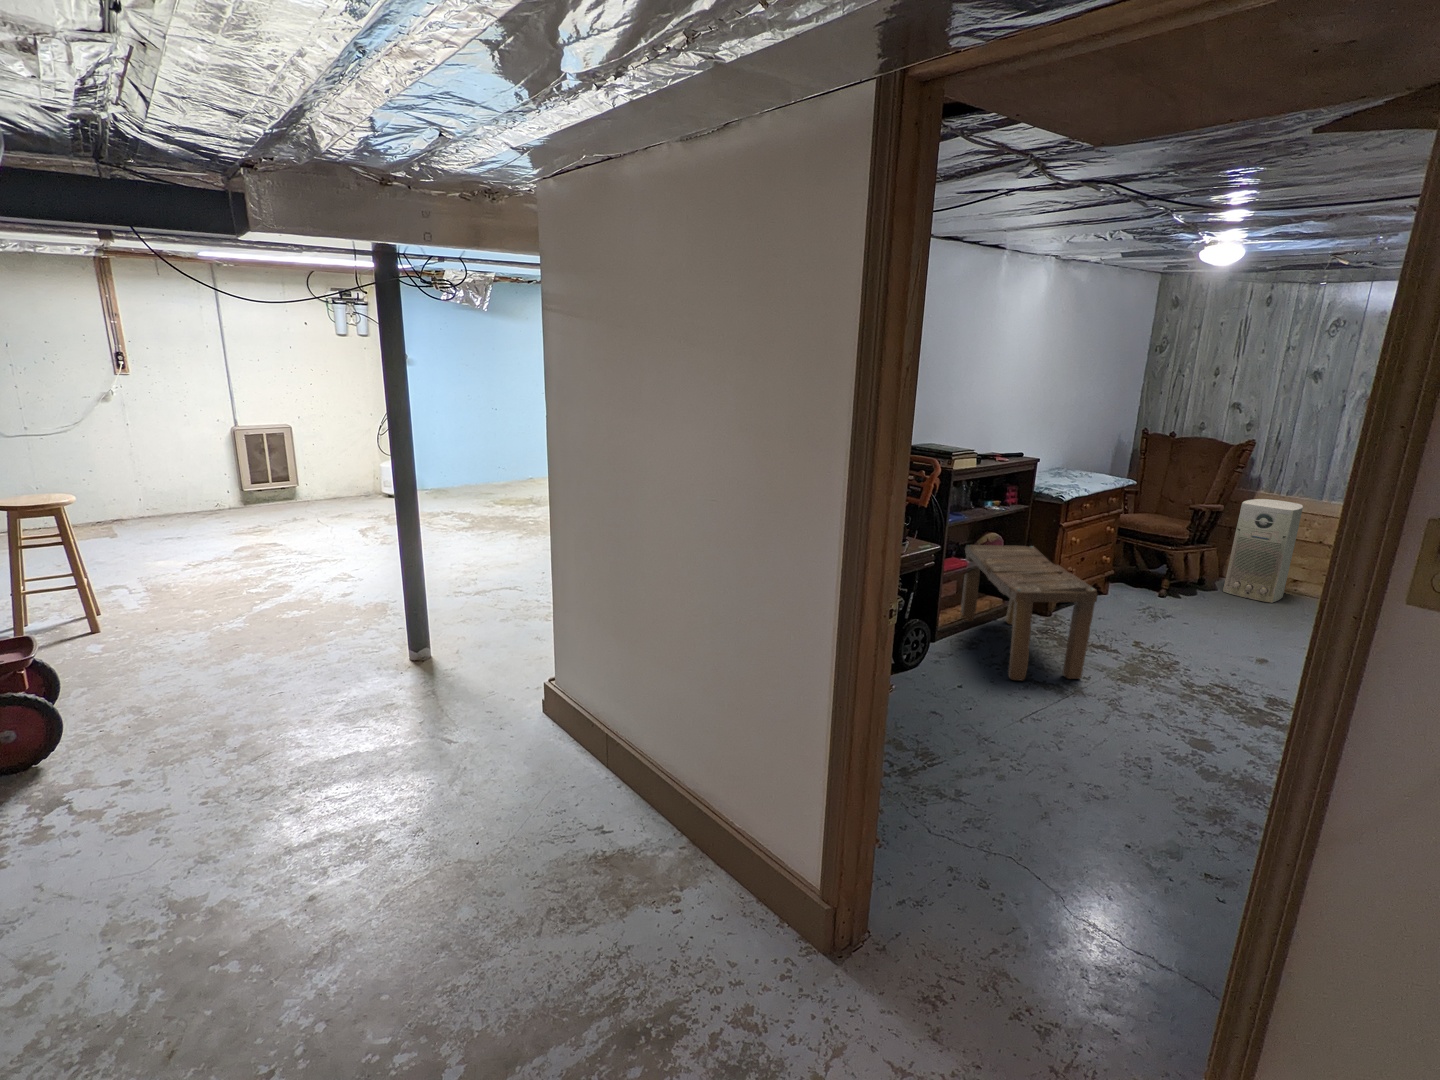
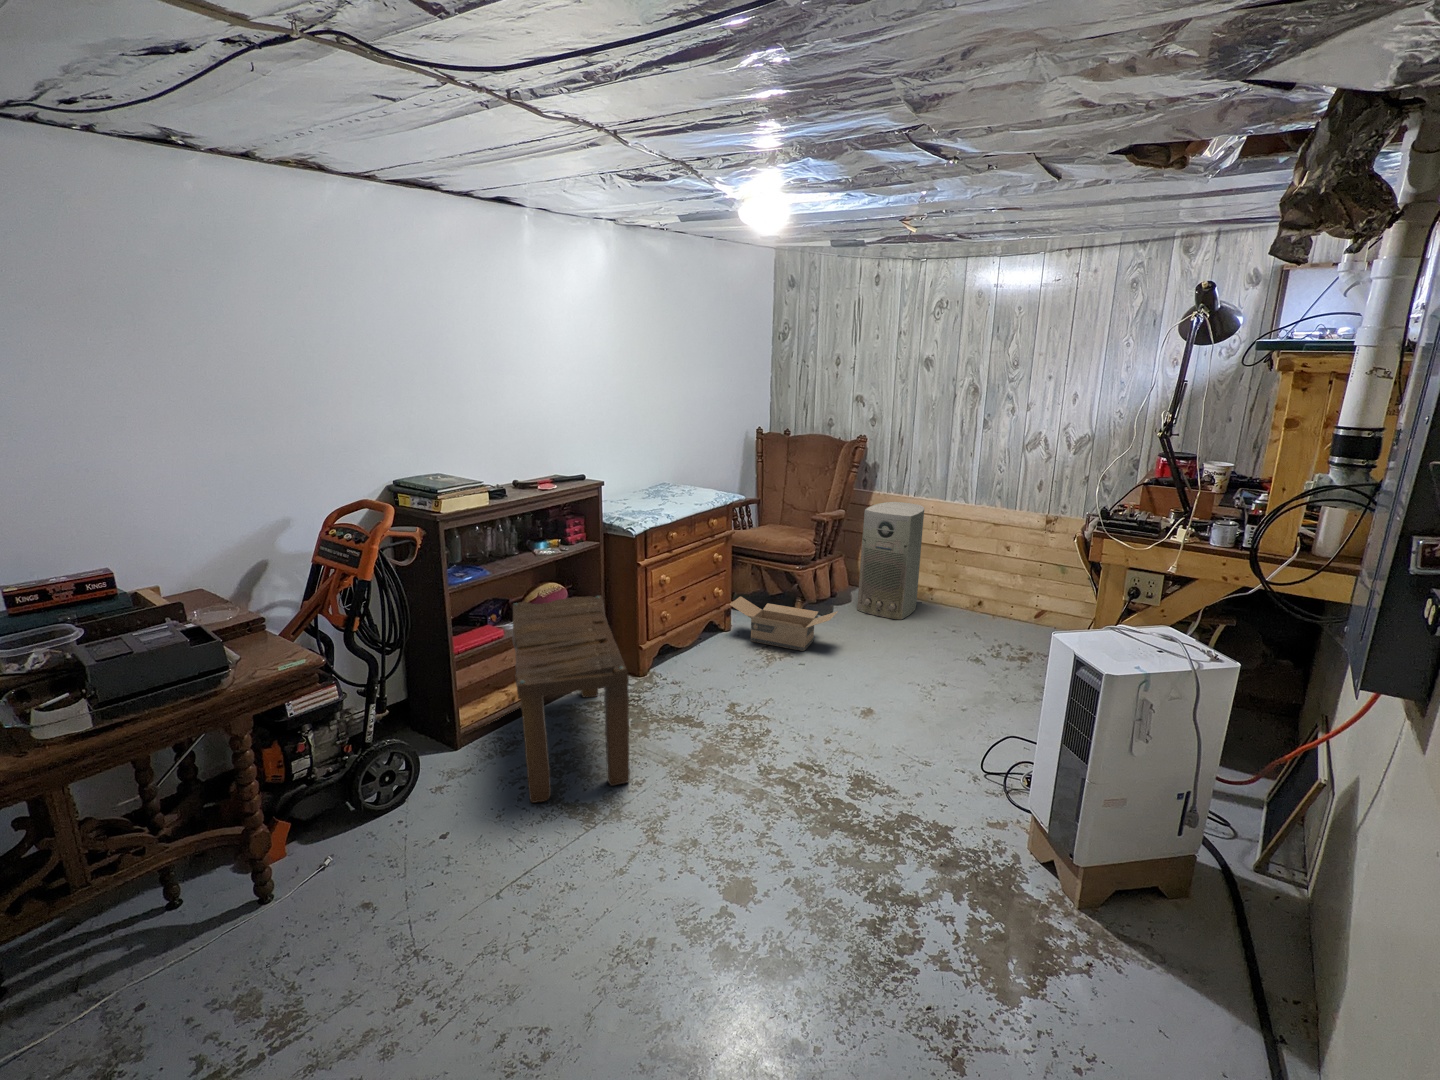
cardboard box: none [1114,567,1221,615] -> present [729,596,837,651]

